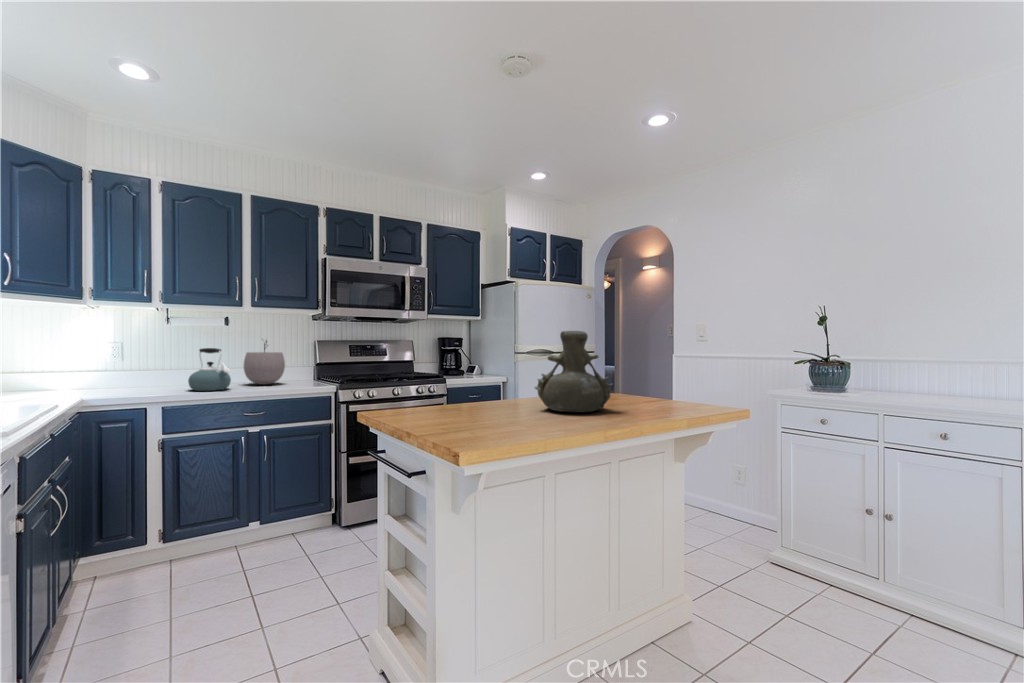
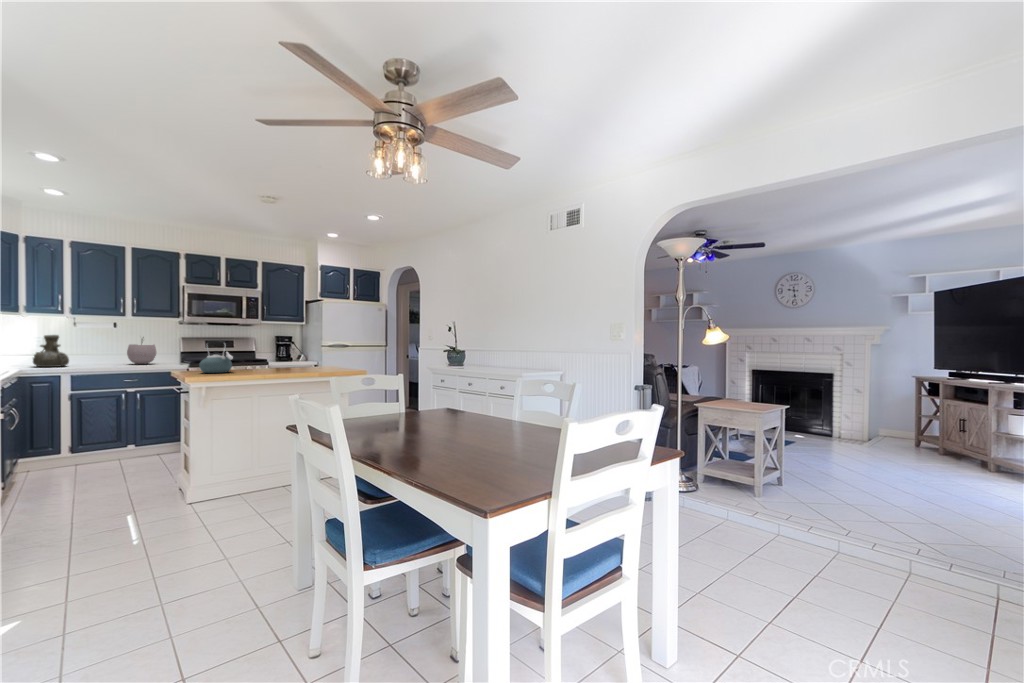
vase: present [534,331,614,412] -> present [33,335,69,367]
kettle: present [188,348,231,391] -> present [199,341,233,373]

